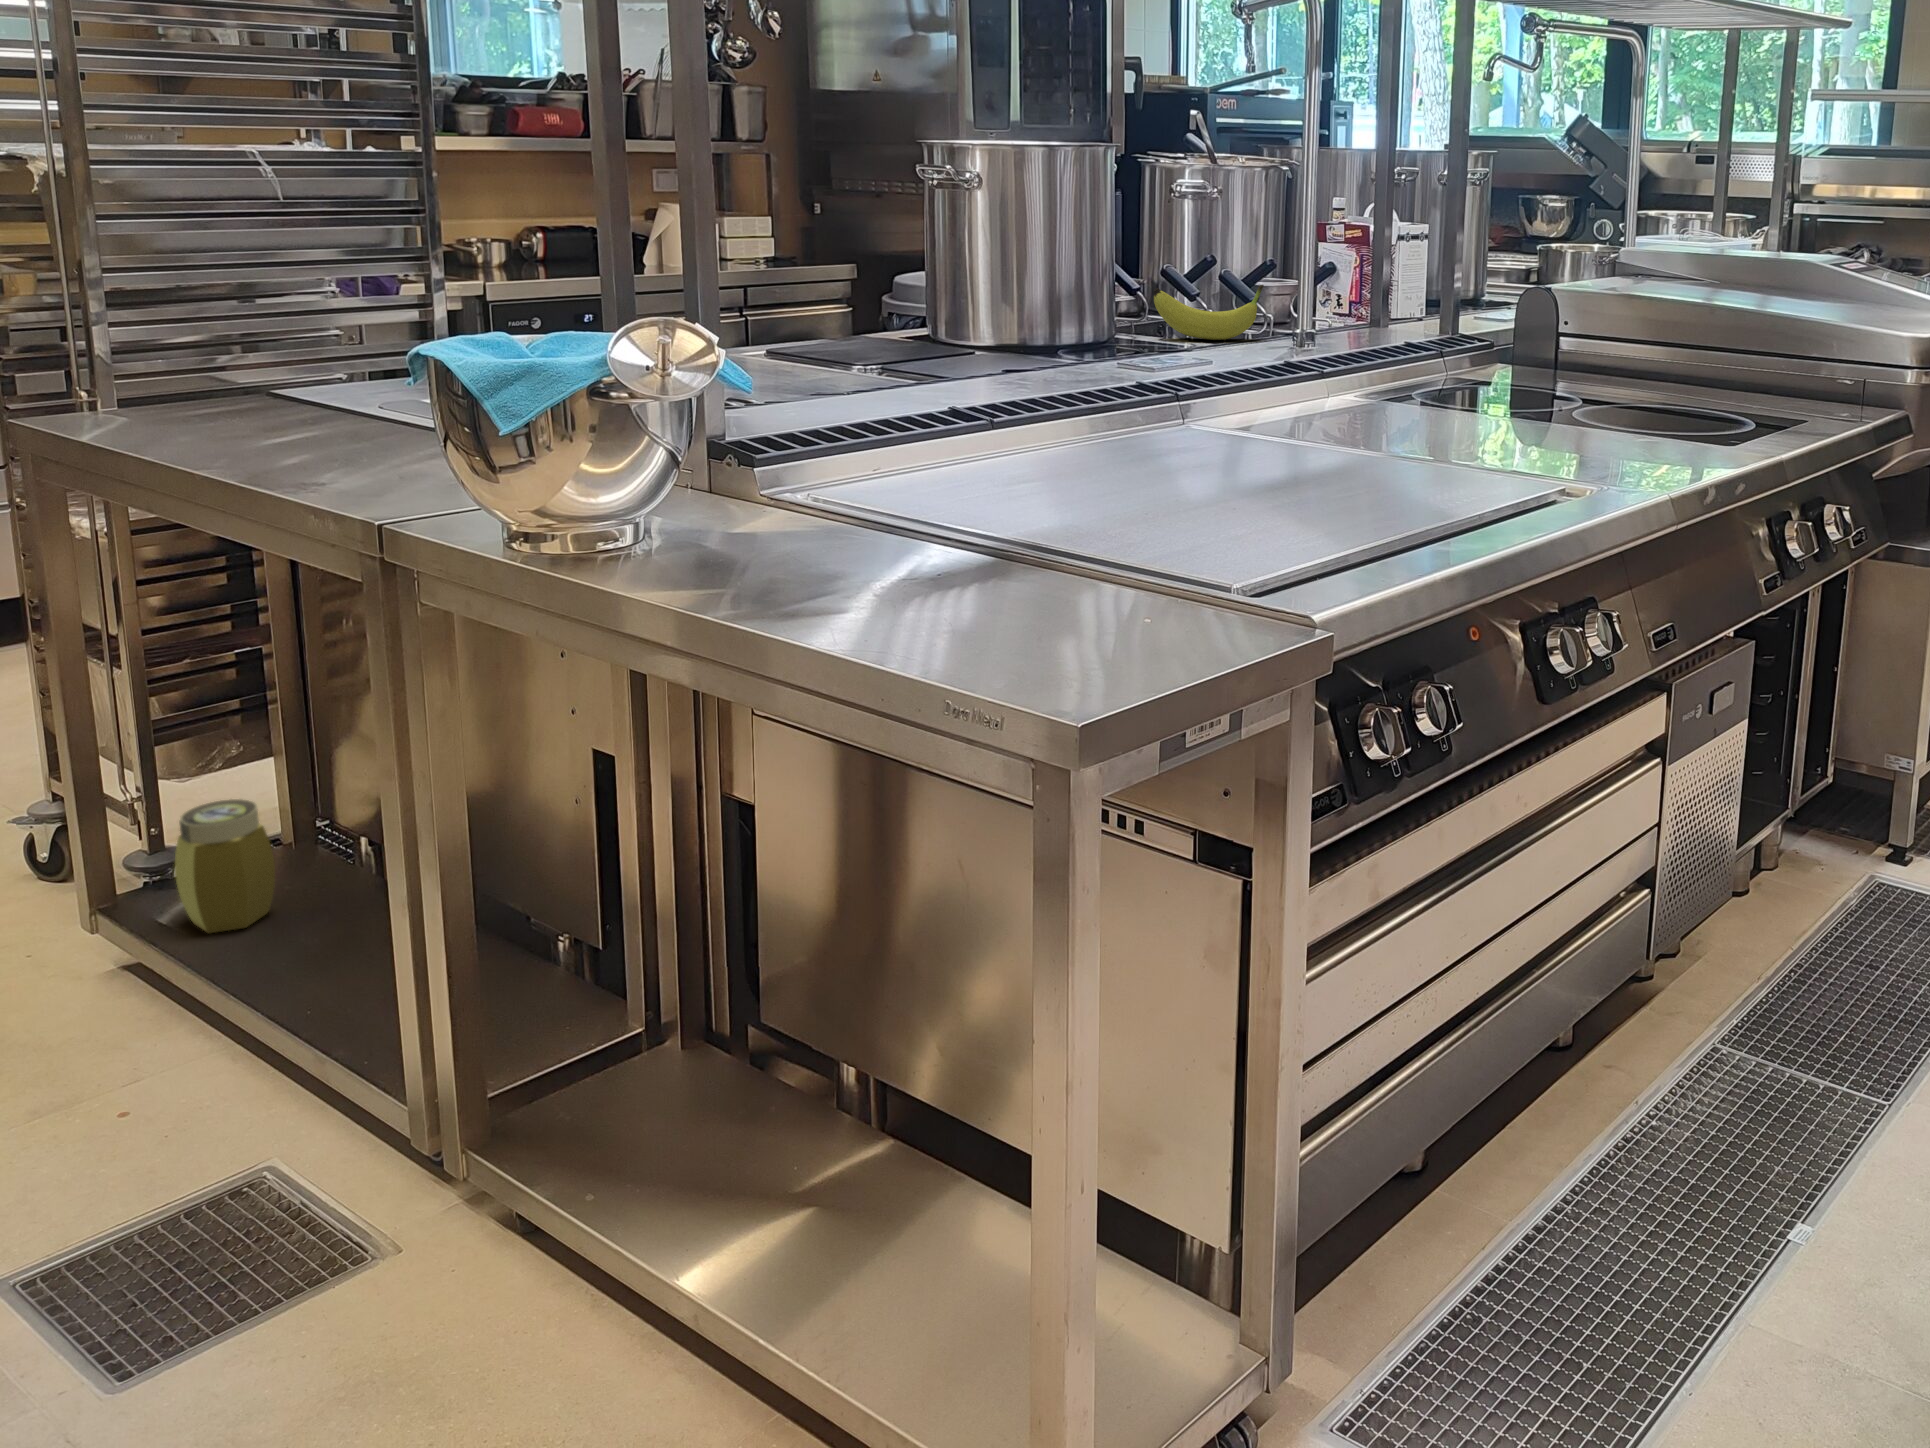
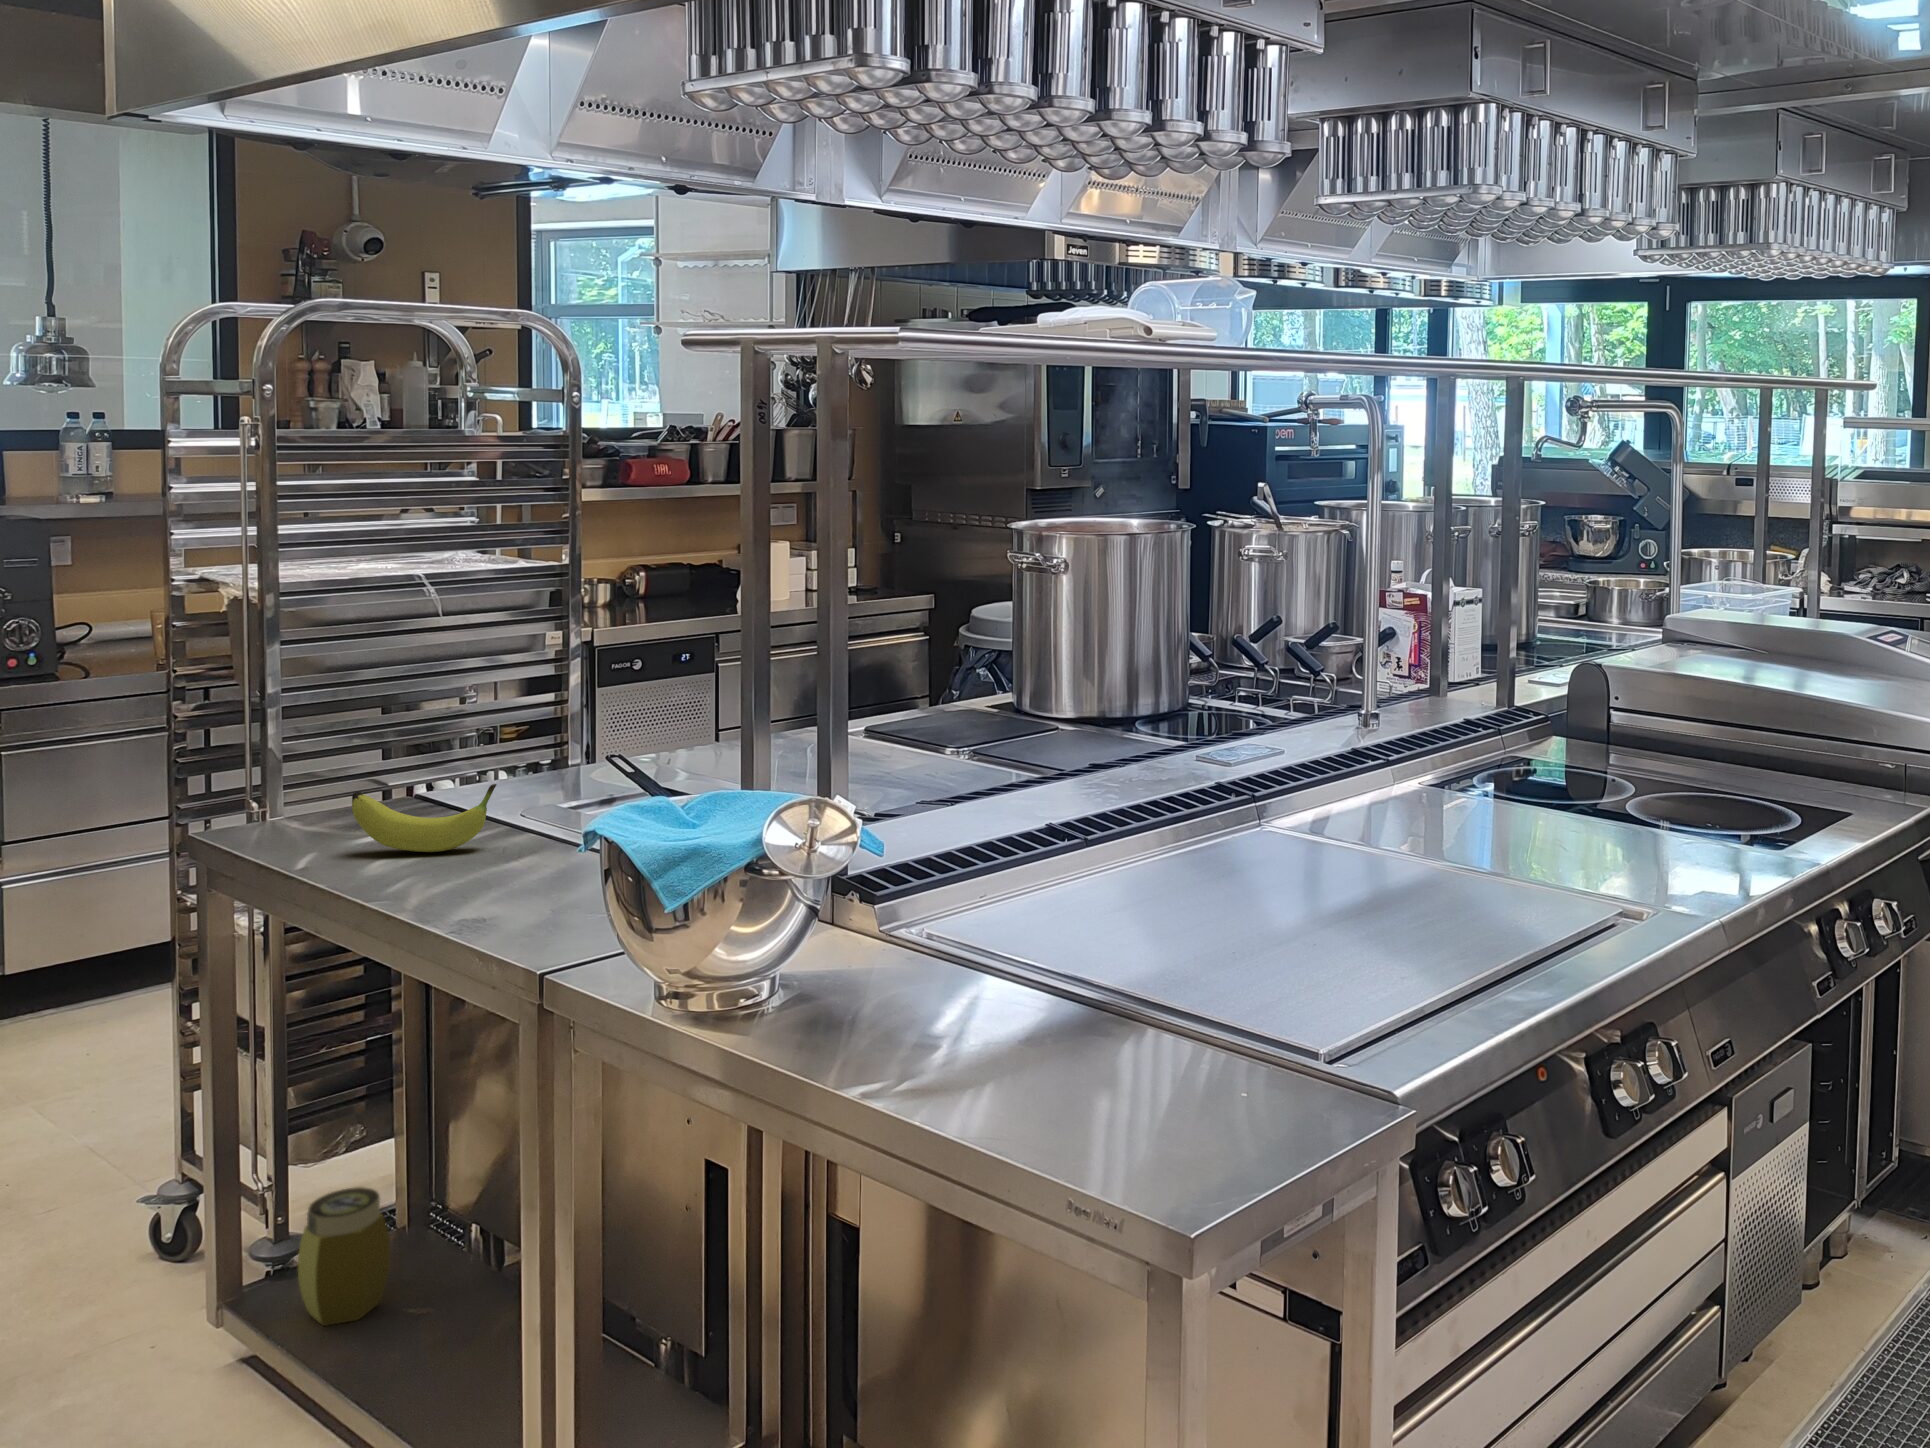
fruit: present [1154,285,1264,340] -> present [352,784,496,852]

